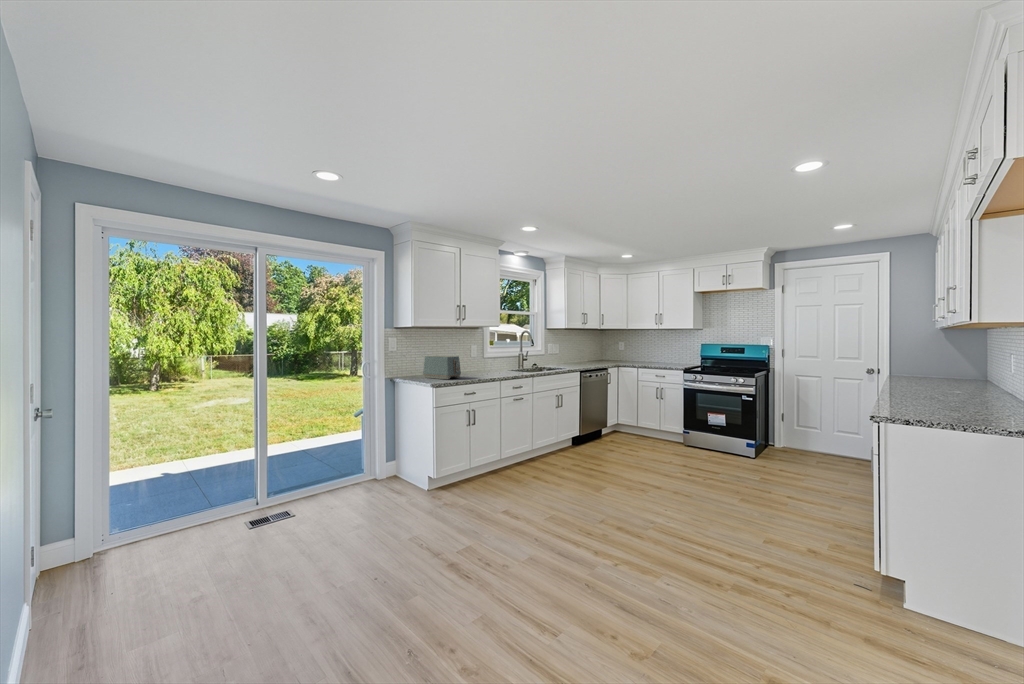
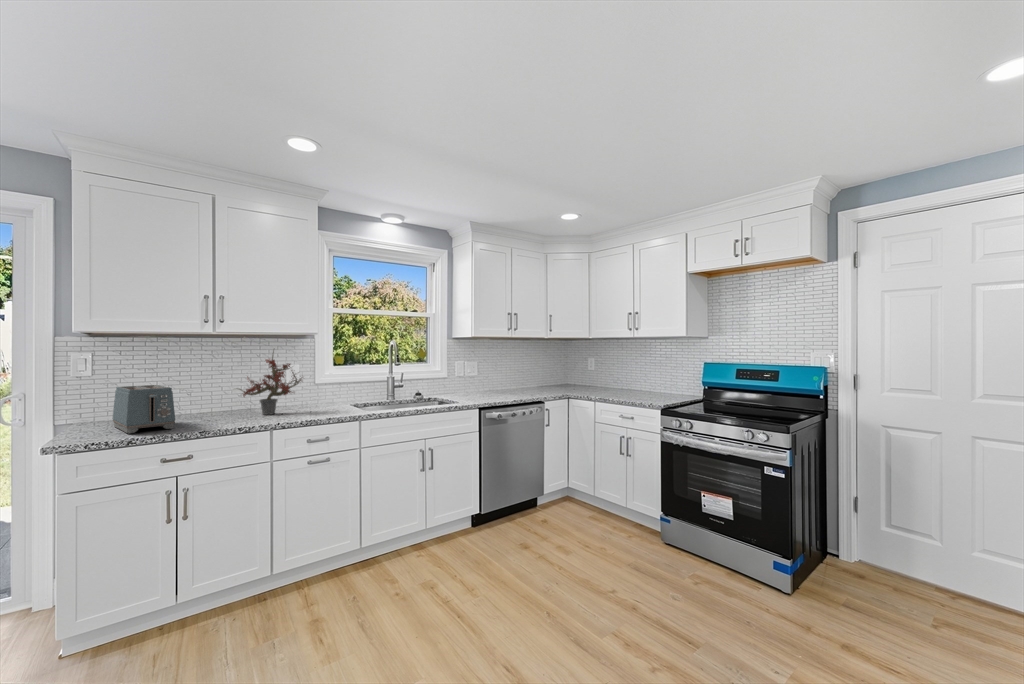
potted plant: none [468,336,496,373] -> present [240,352,301,415]

